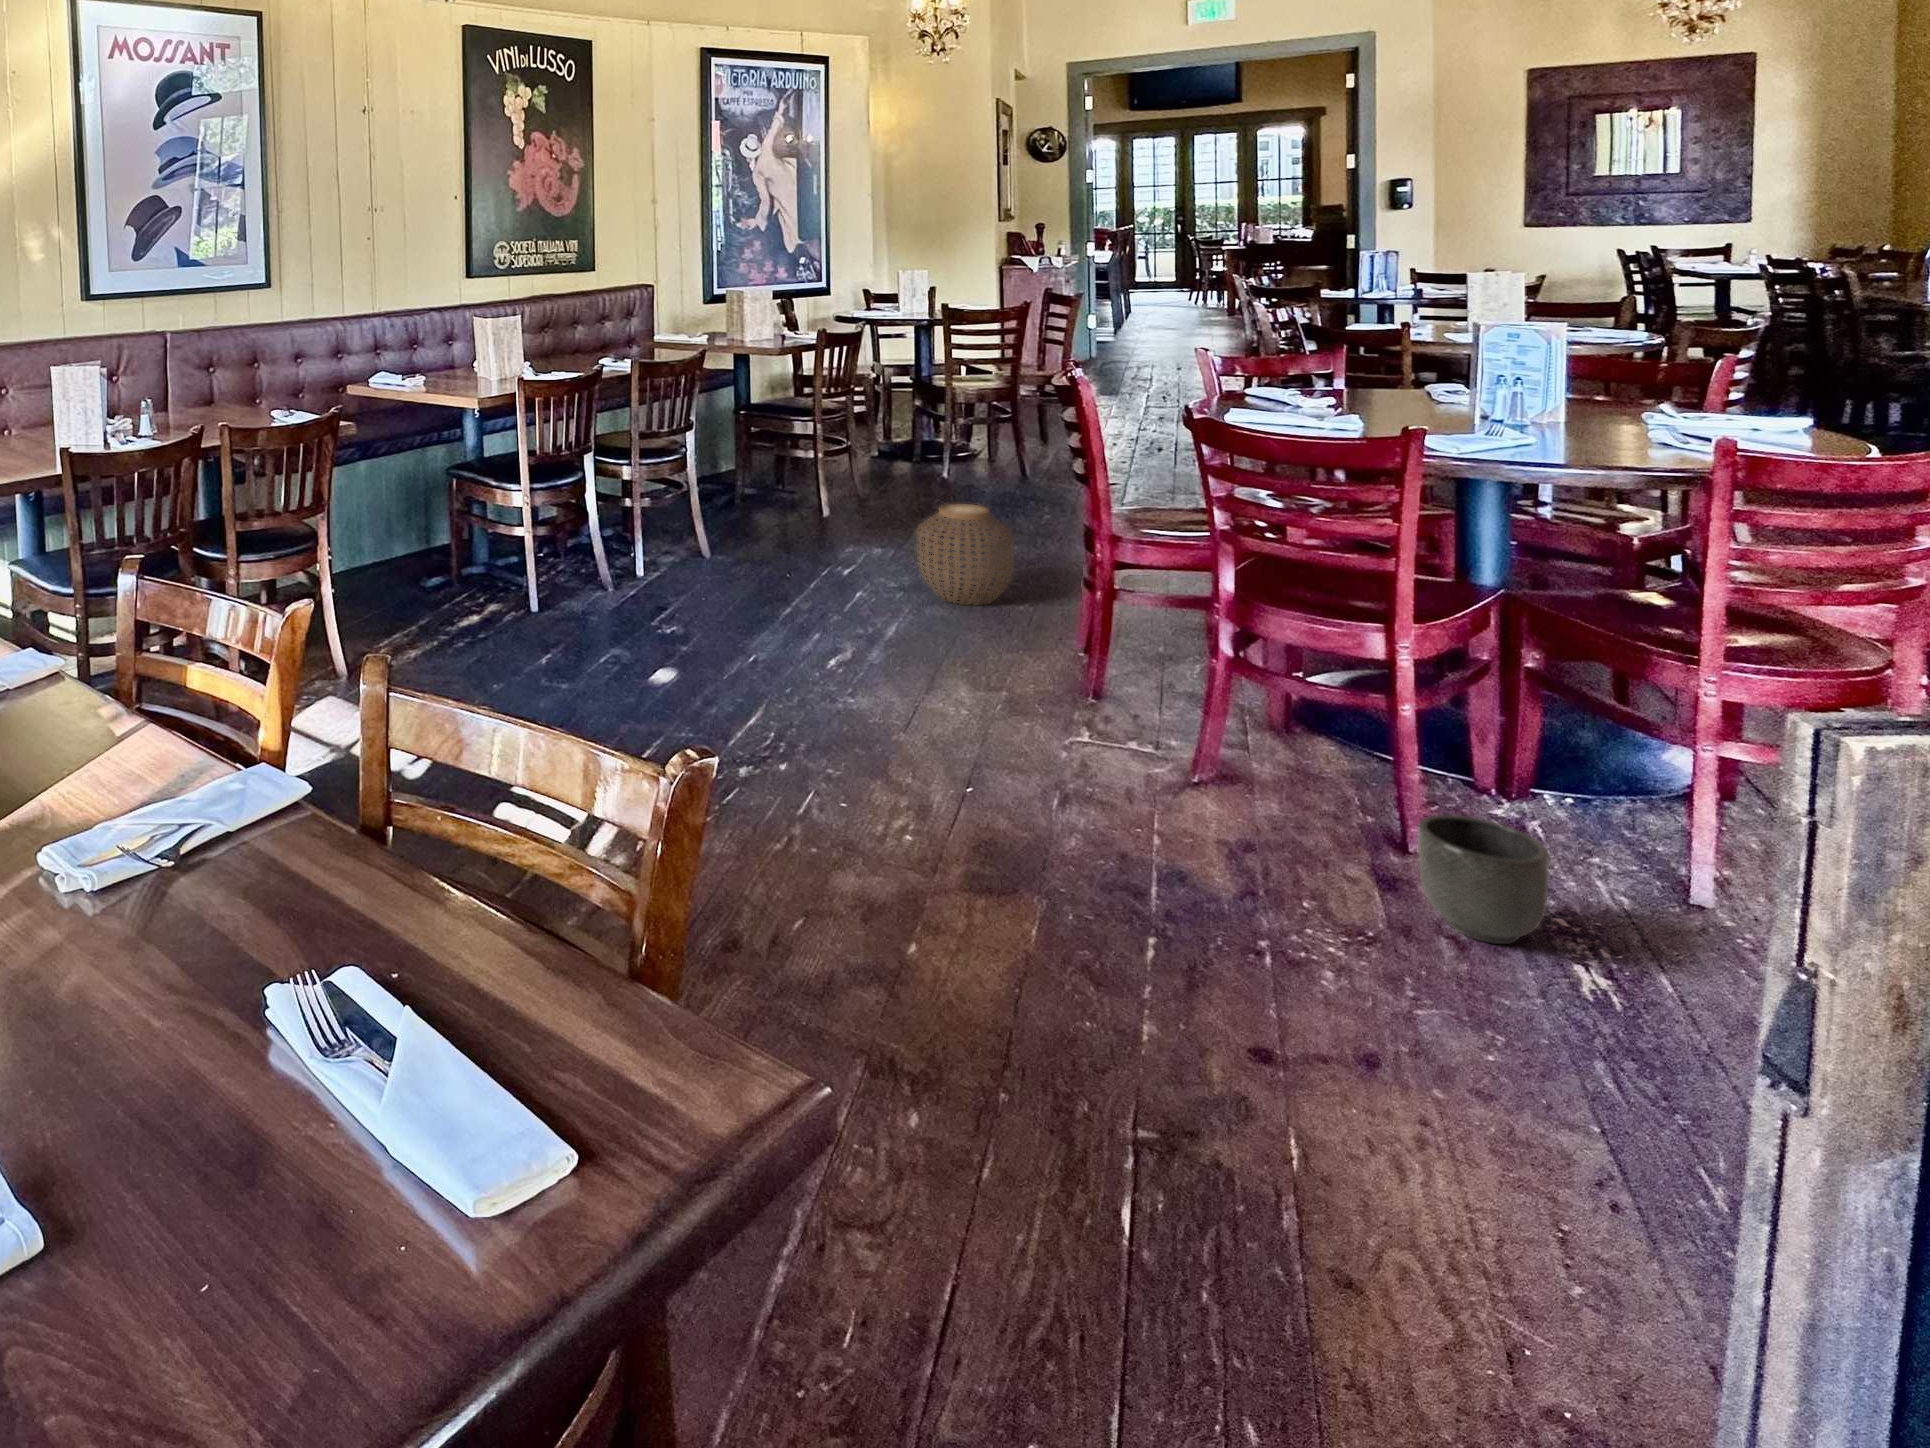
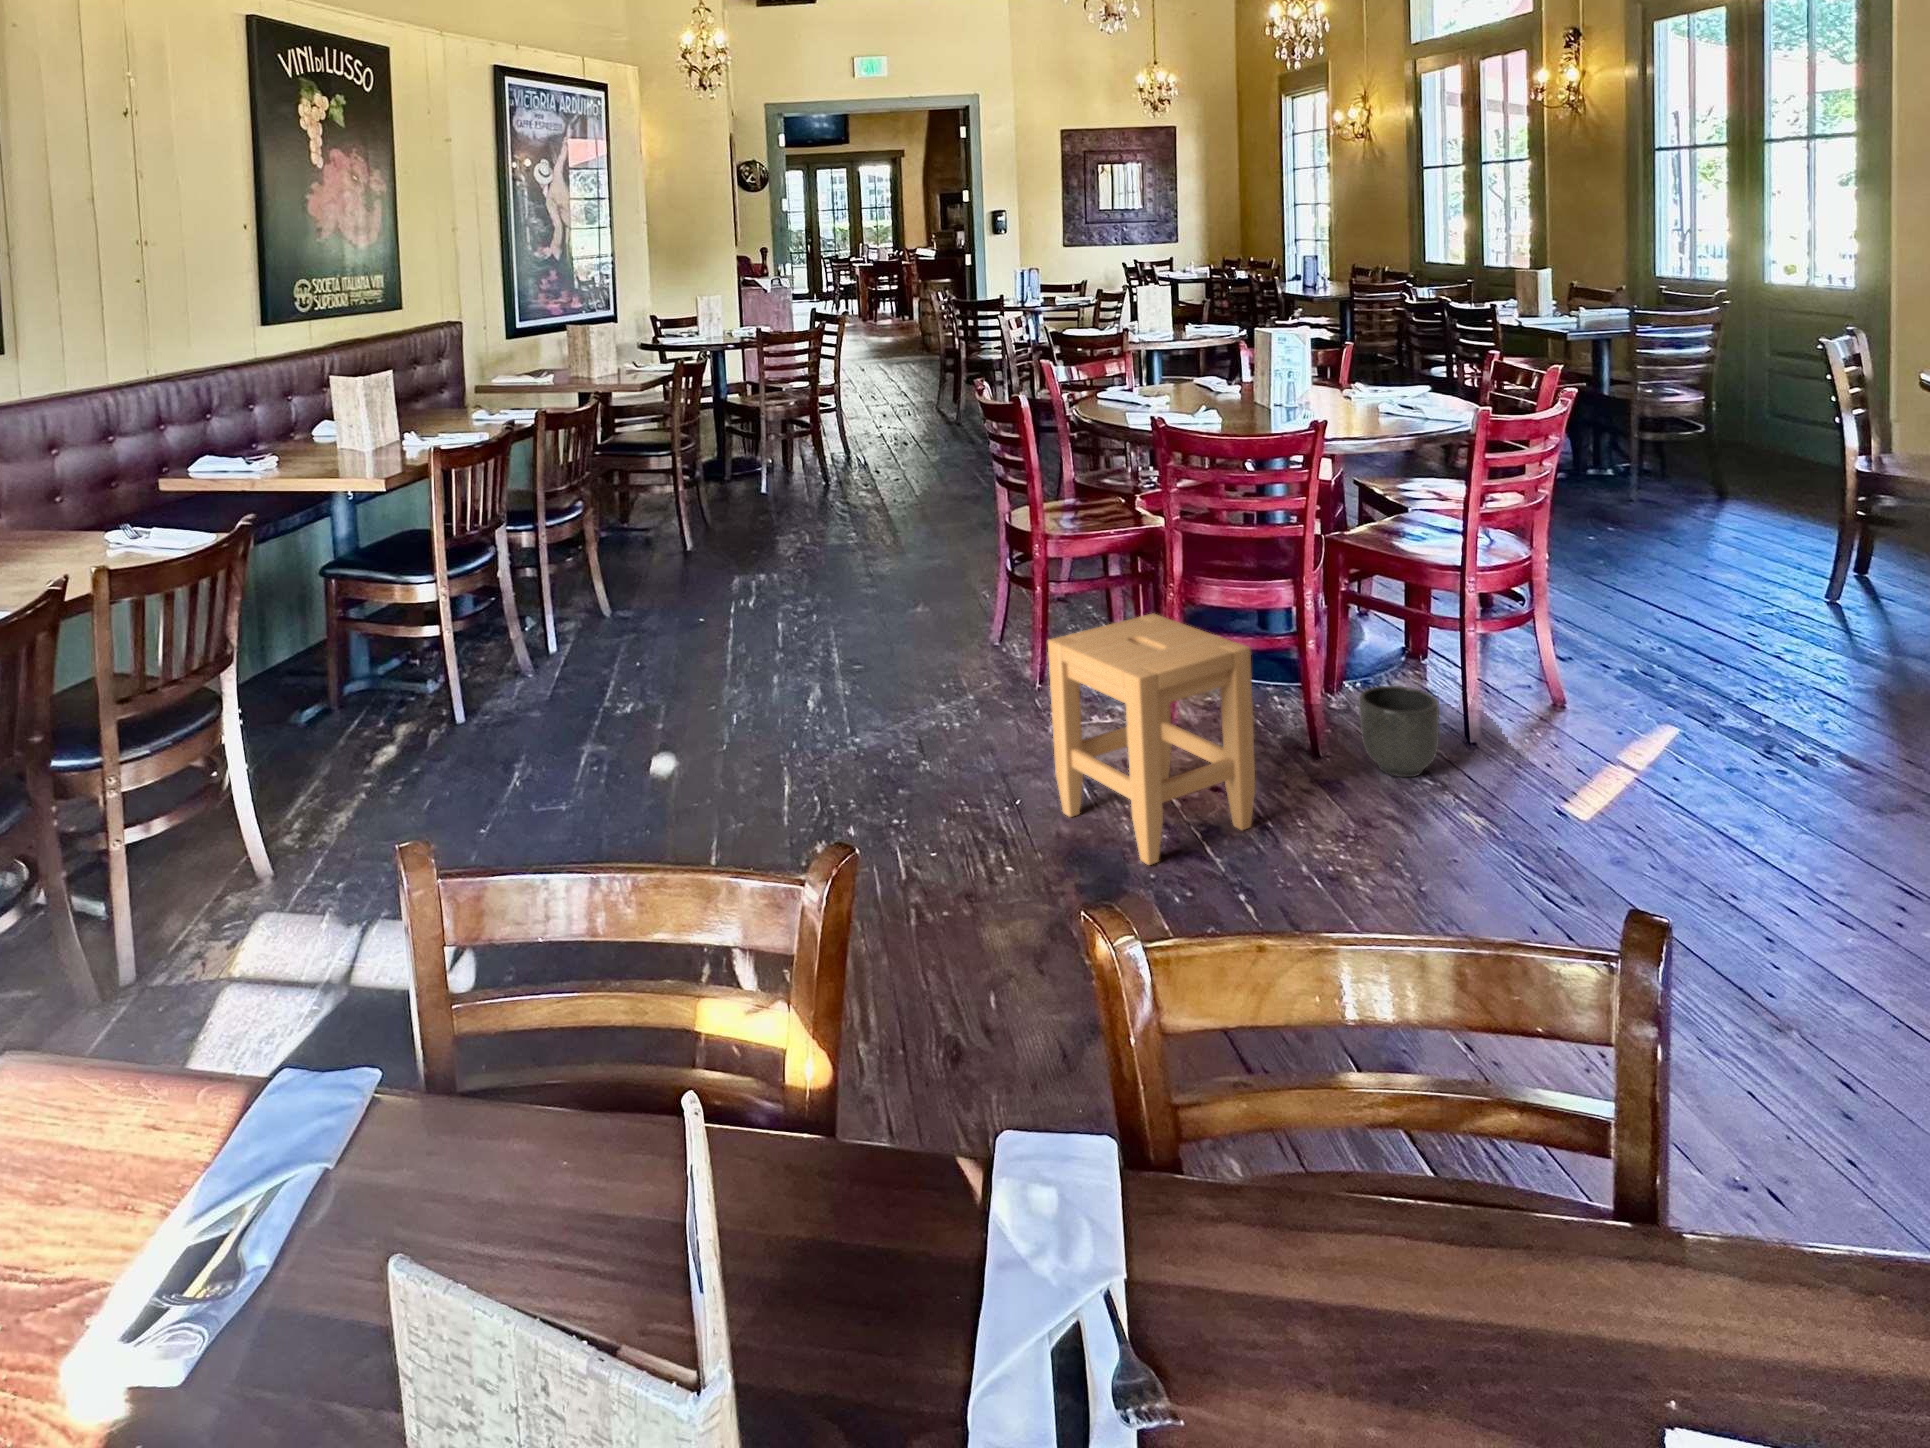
woven basket: present [917,504,1014,605] -> none [833,512,917,608]
stool: none [962,648,1191,917] -> present [1048,614,1255,865]

